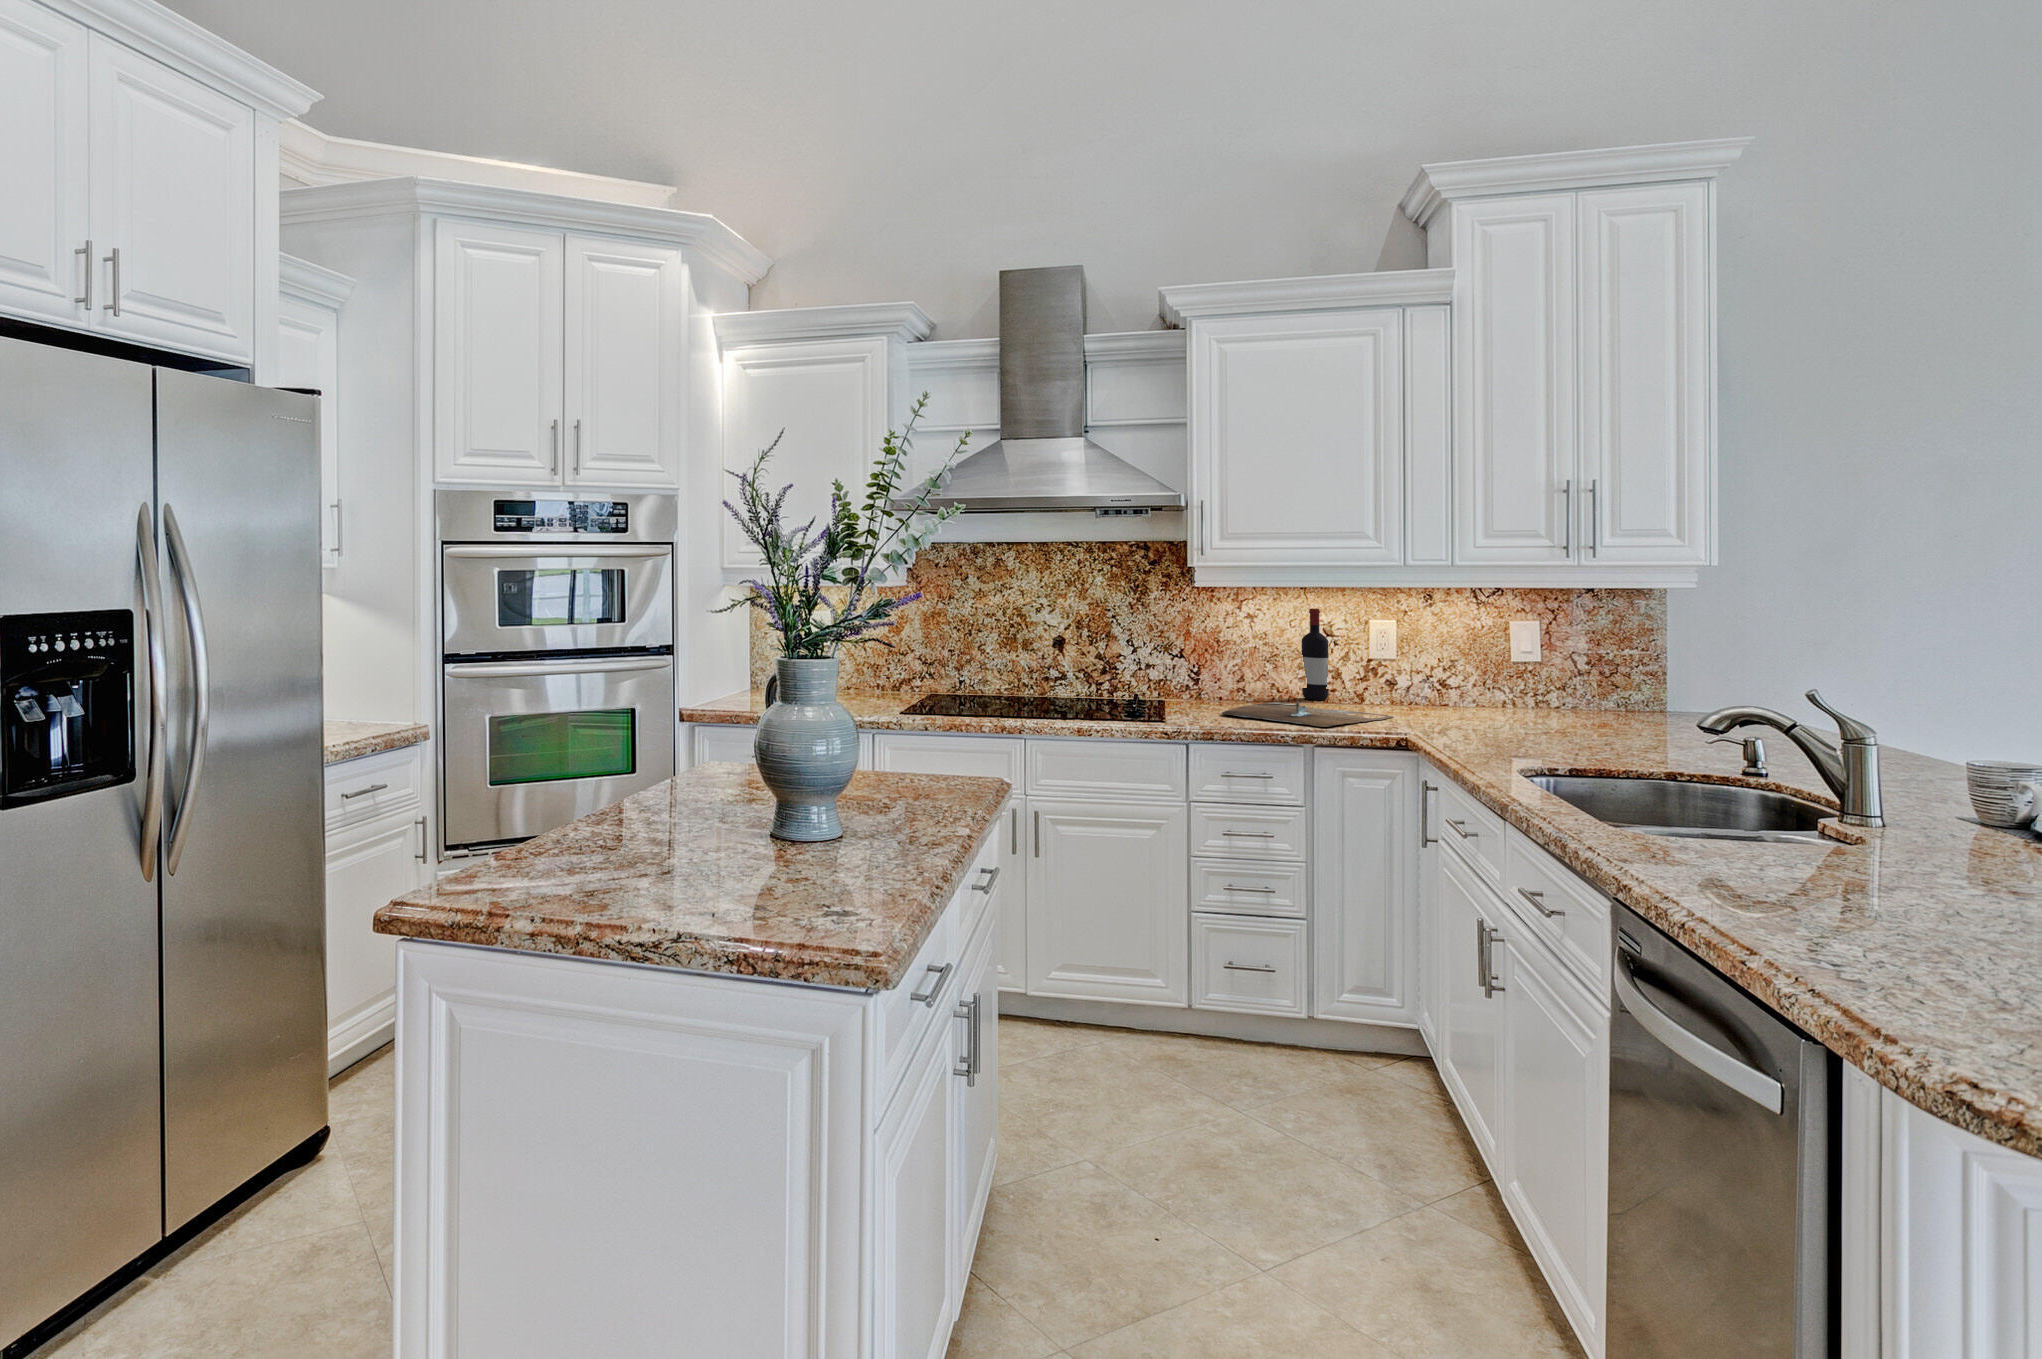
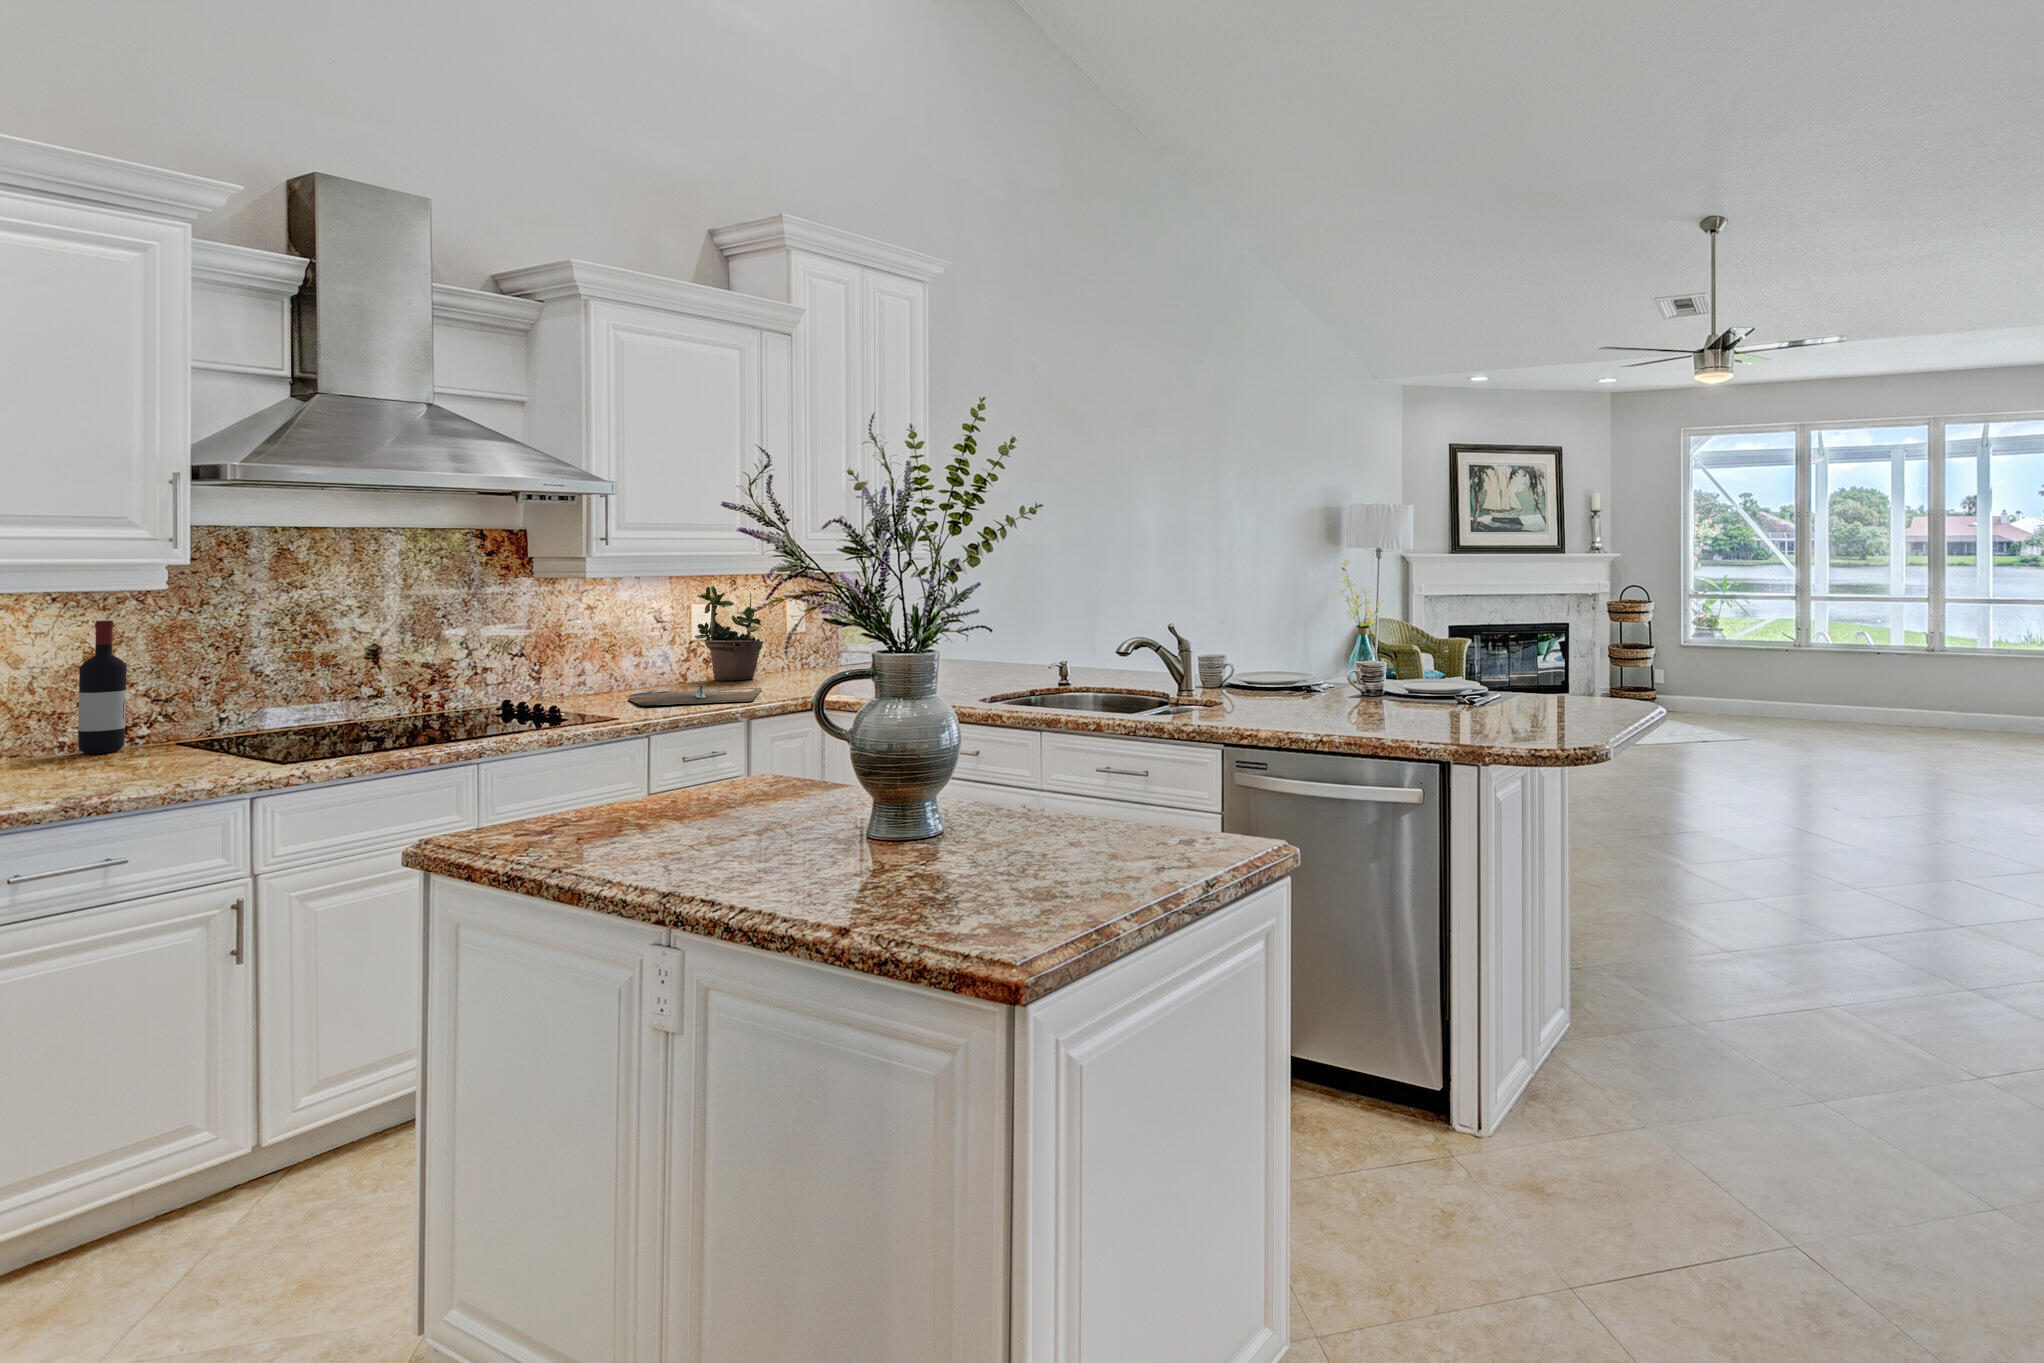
potted plant: none [1367,594,1443,707] -> present [695,586,764,681]
wine bottle: present [1302,609,1329,700] -> present [78,621,127,753]

